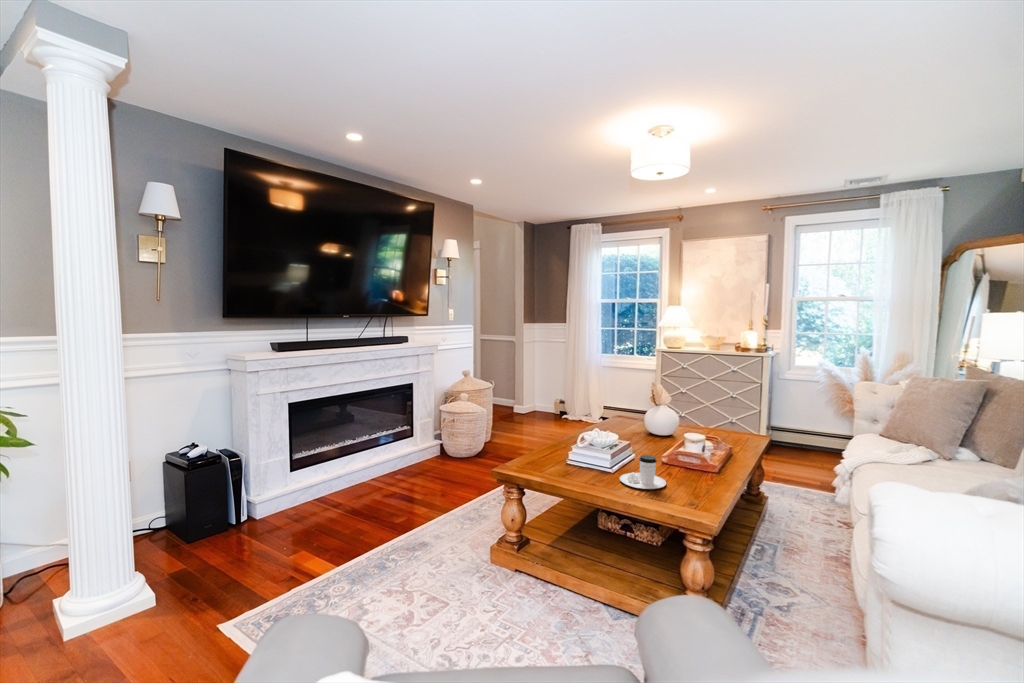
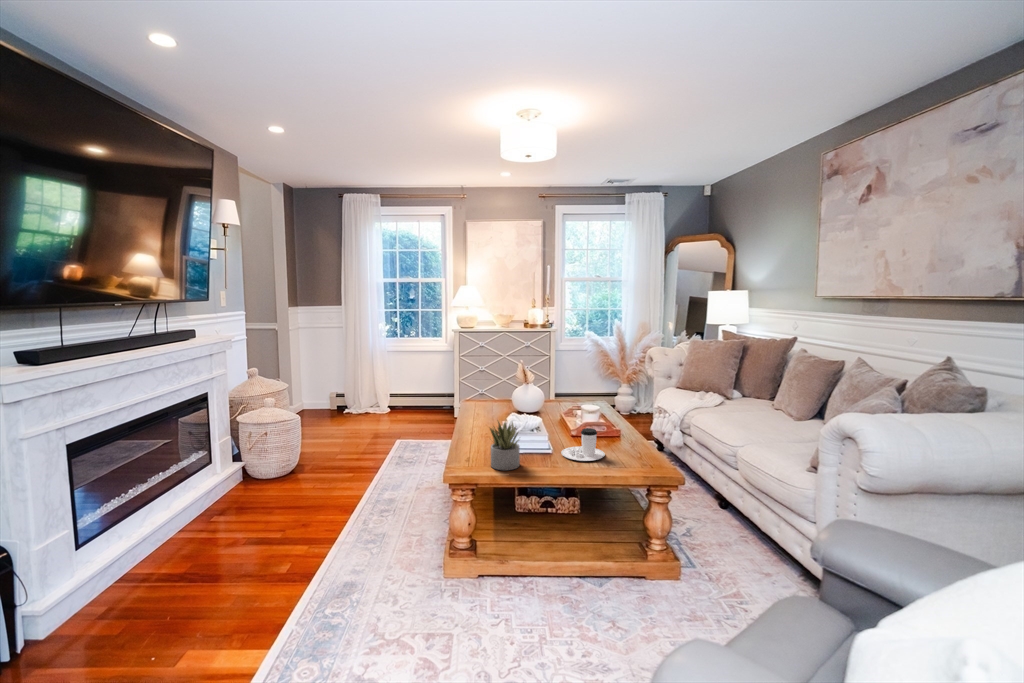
succulent plant: none [542,429,571,477] -> present [490,422,520,470]

